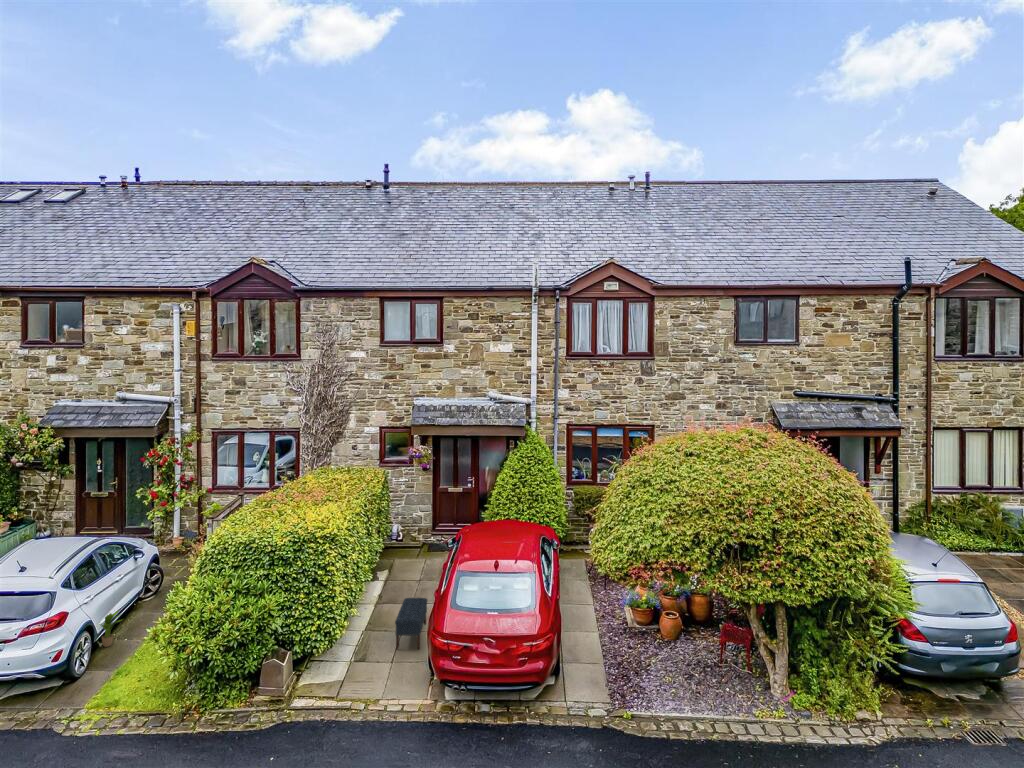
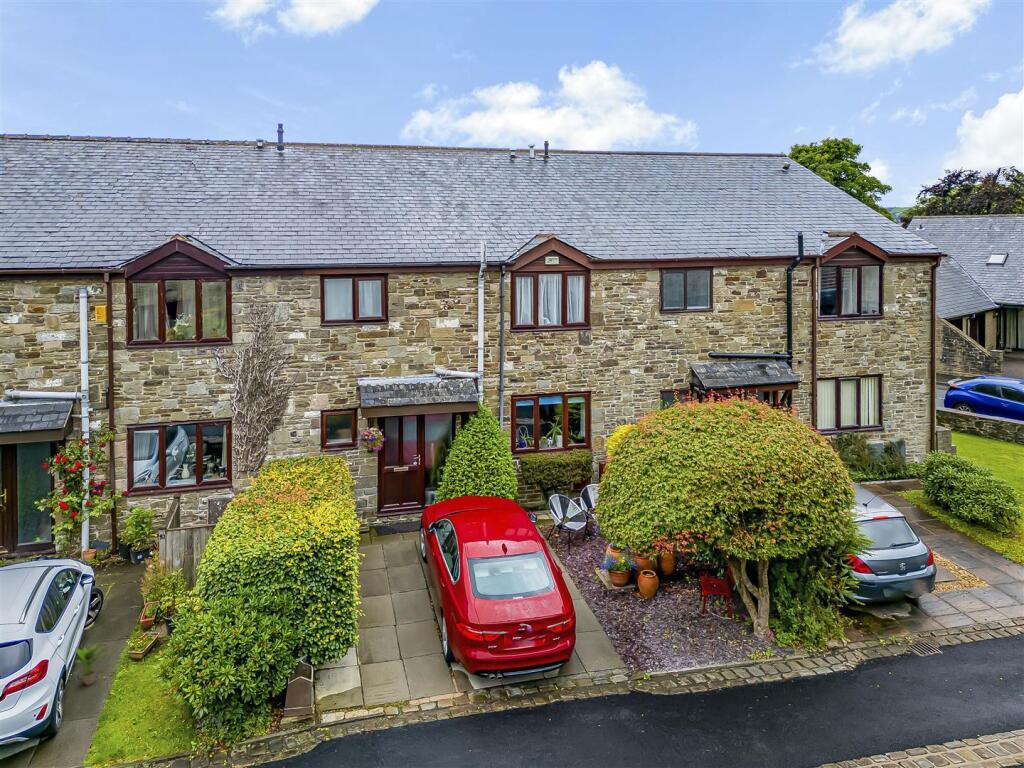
bench: present [395,598,427,649] -> none [404,584,437,639]

